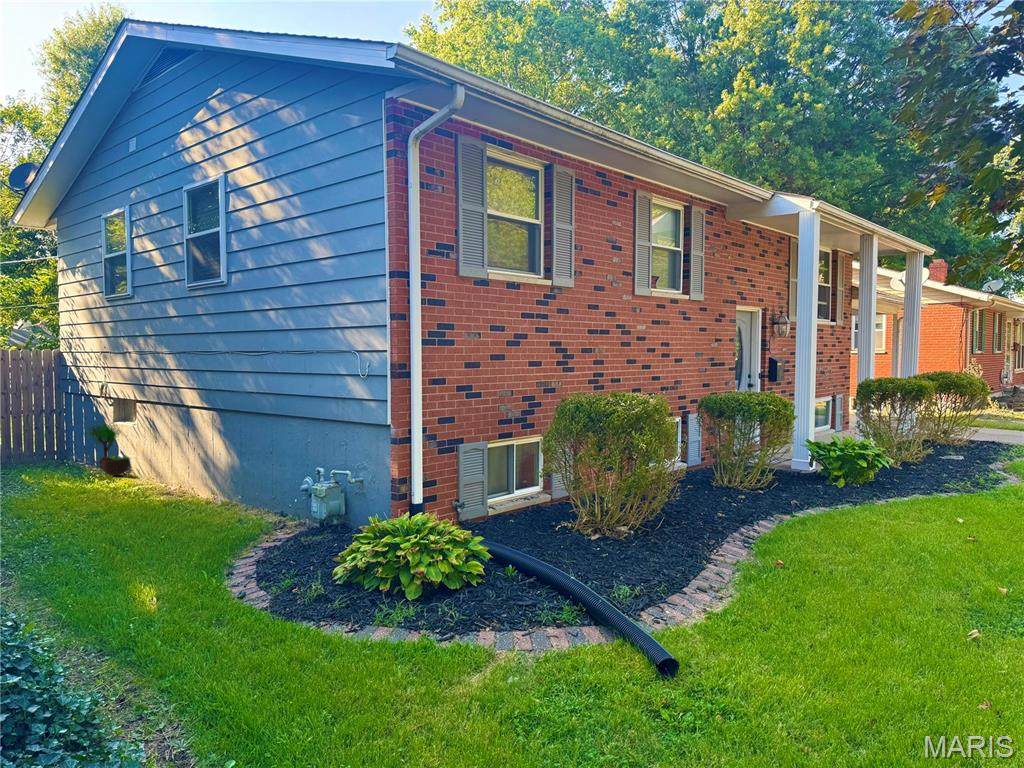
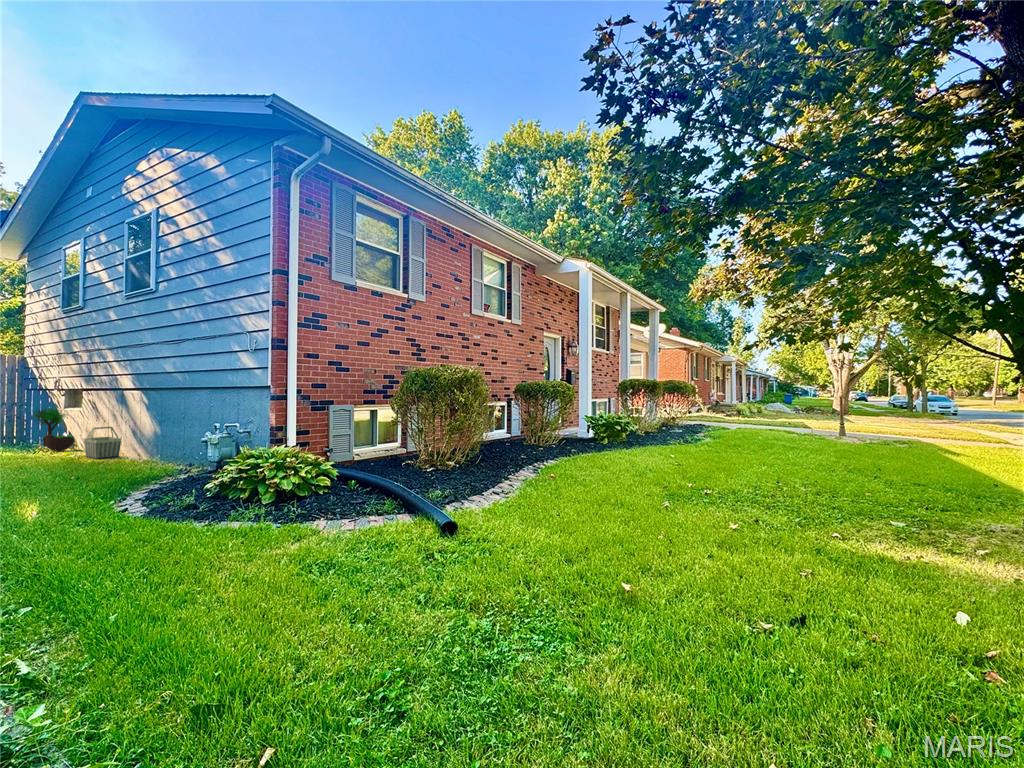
basket: none [150,453,192,497] -> present [84,427,121,459]

